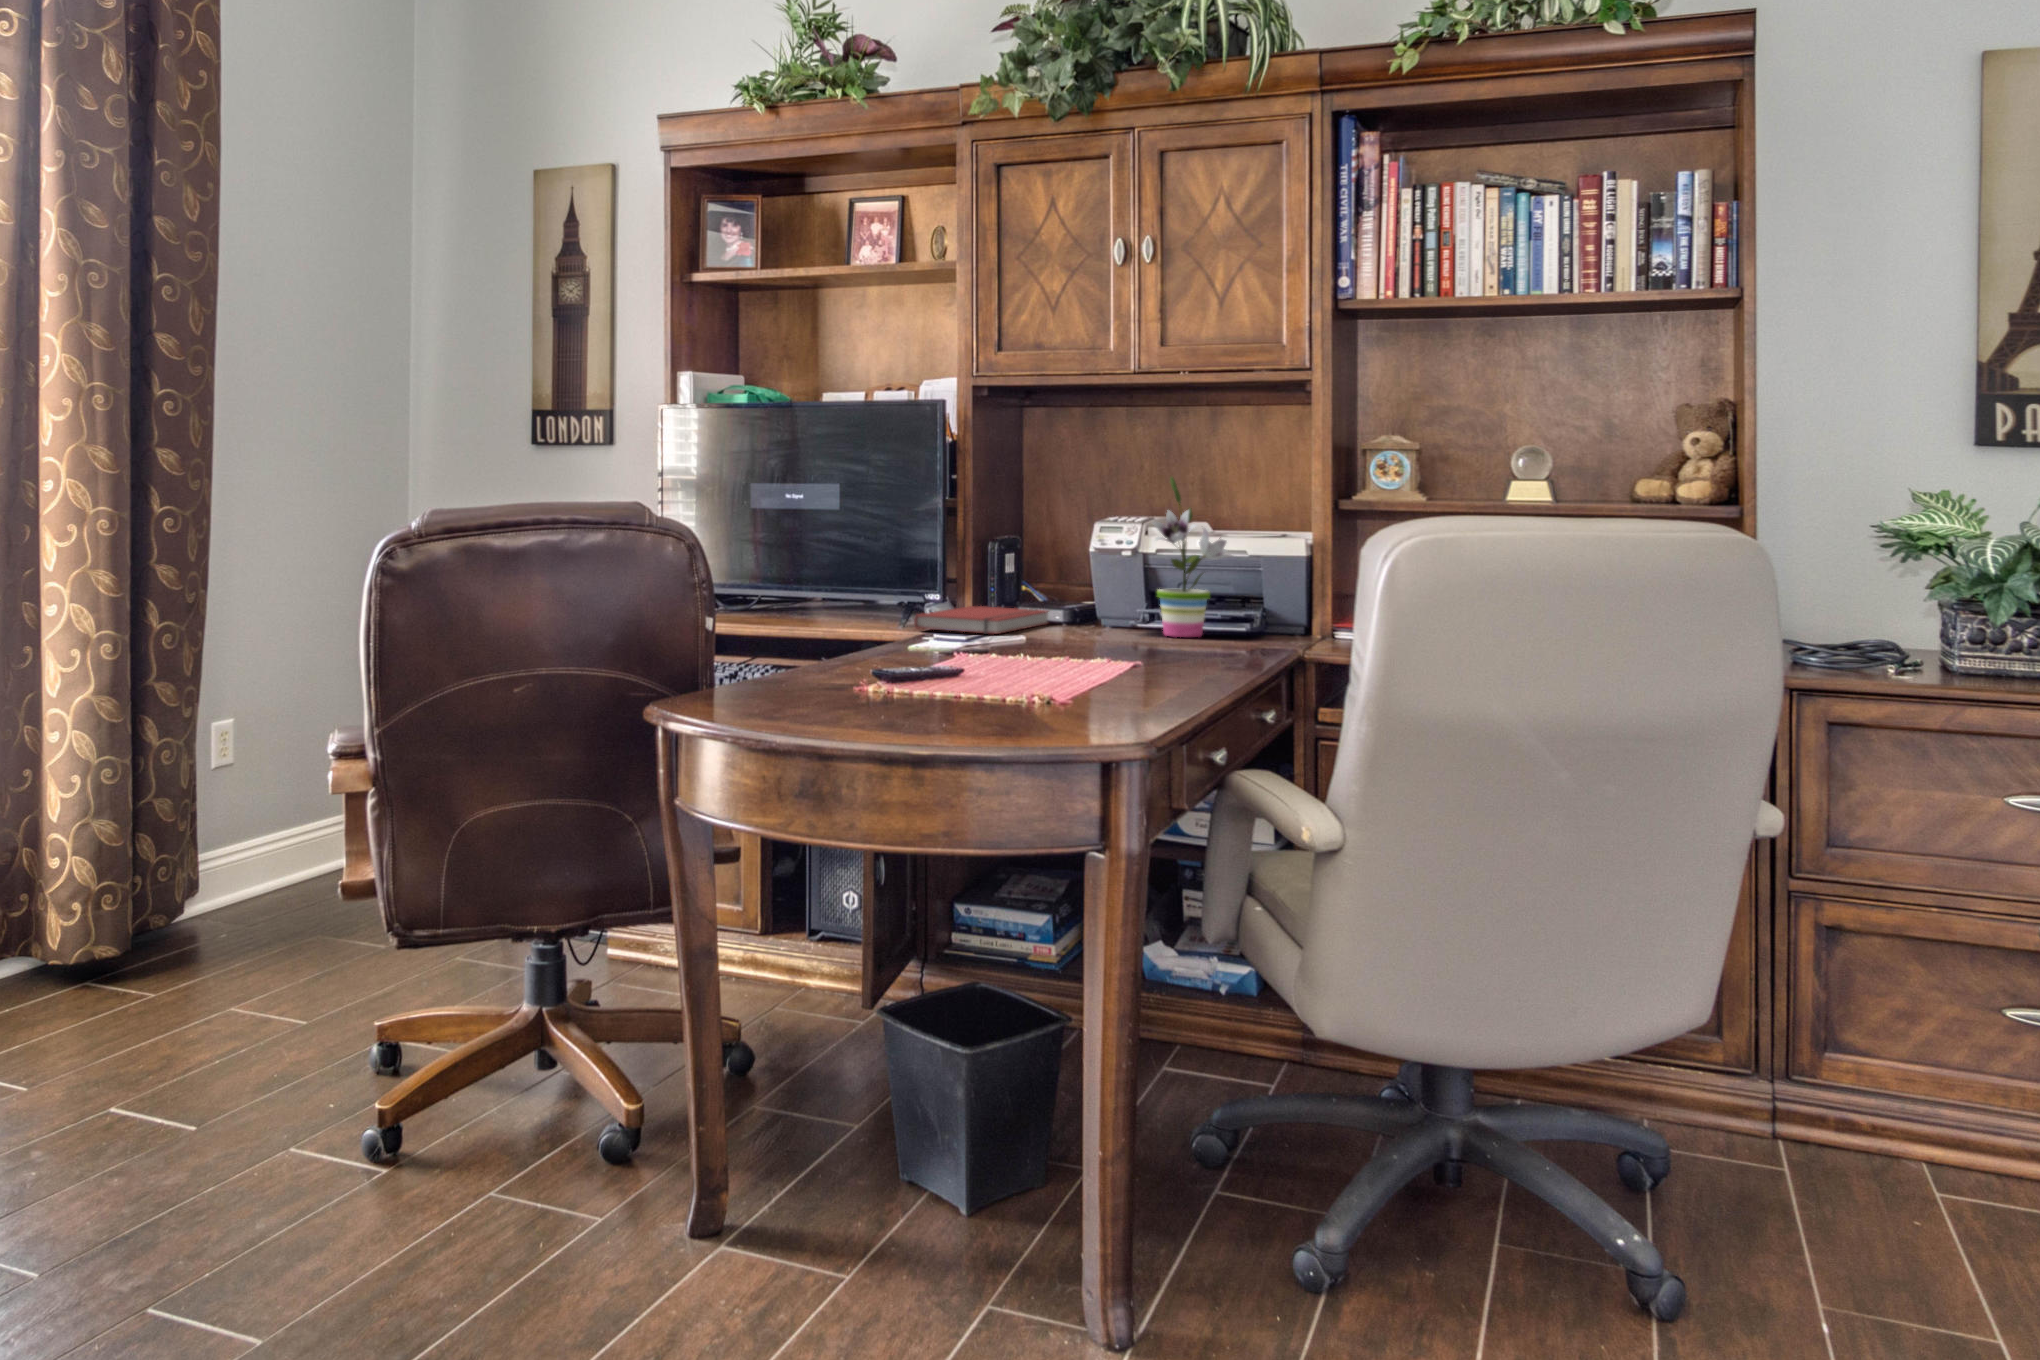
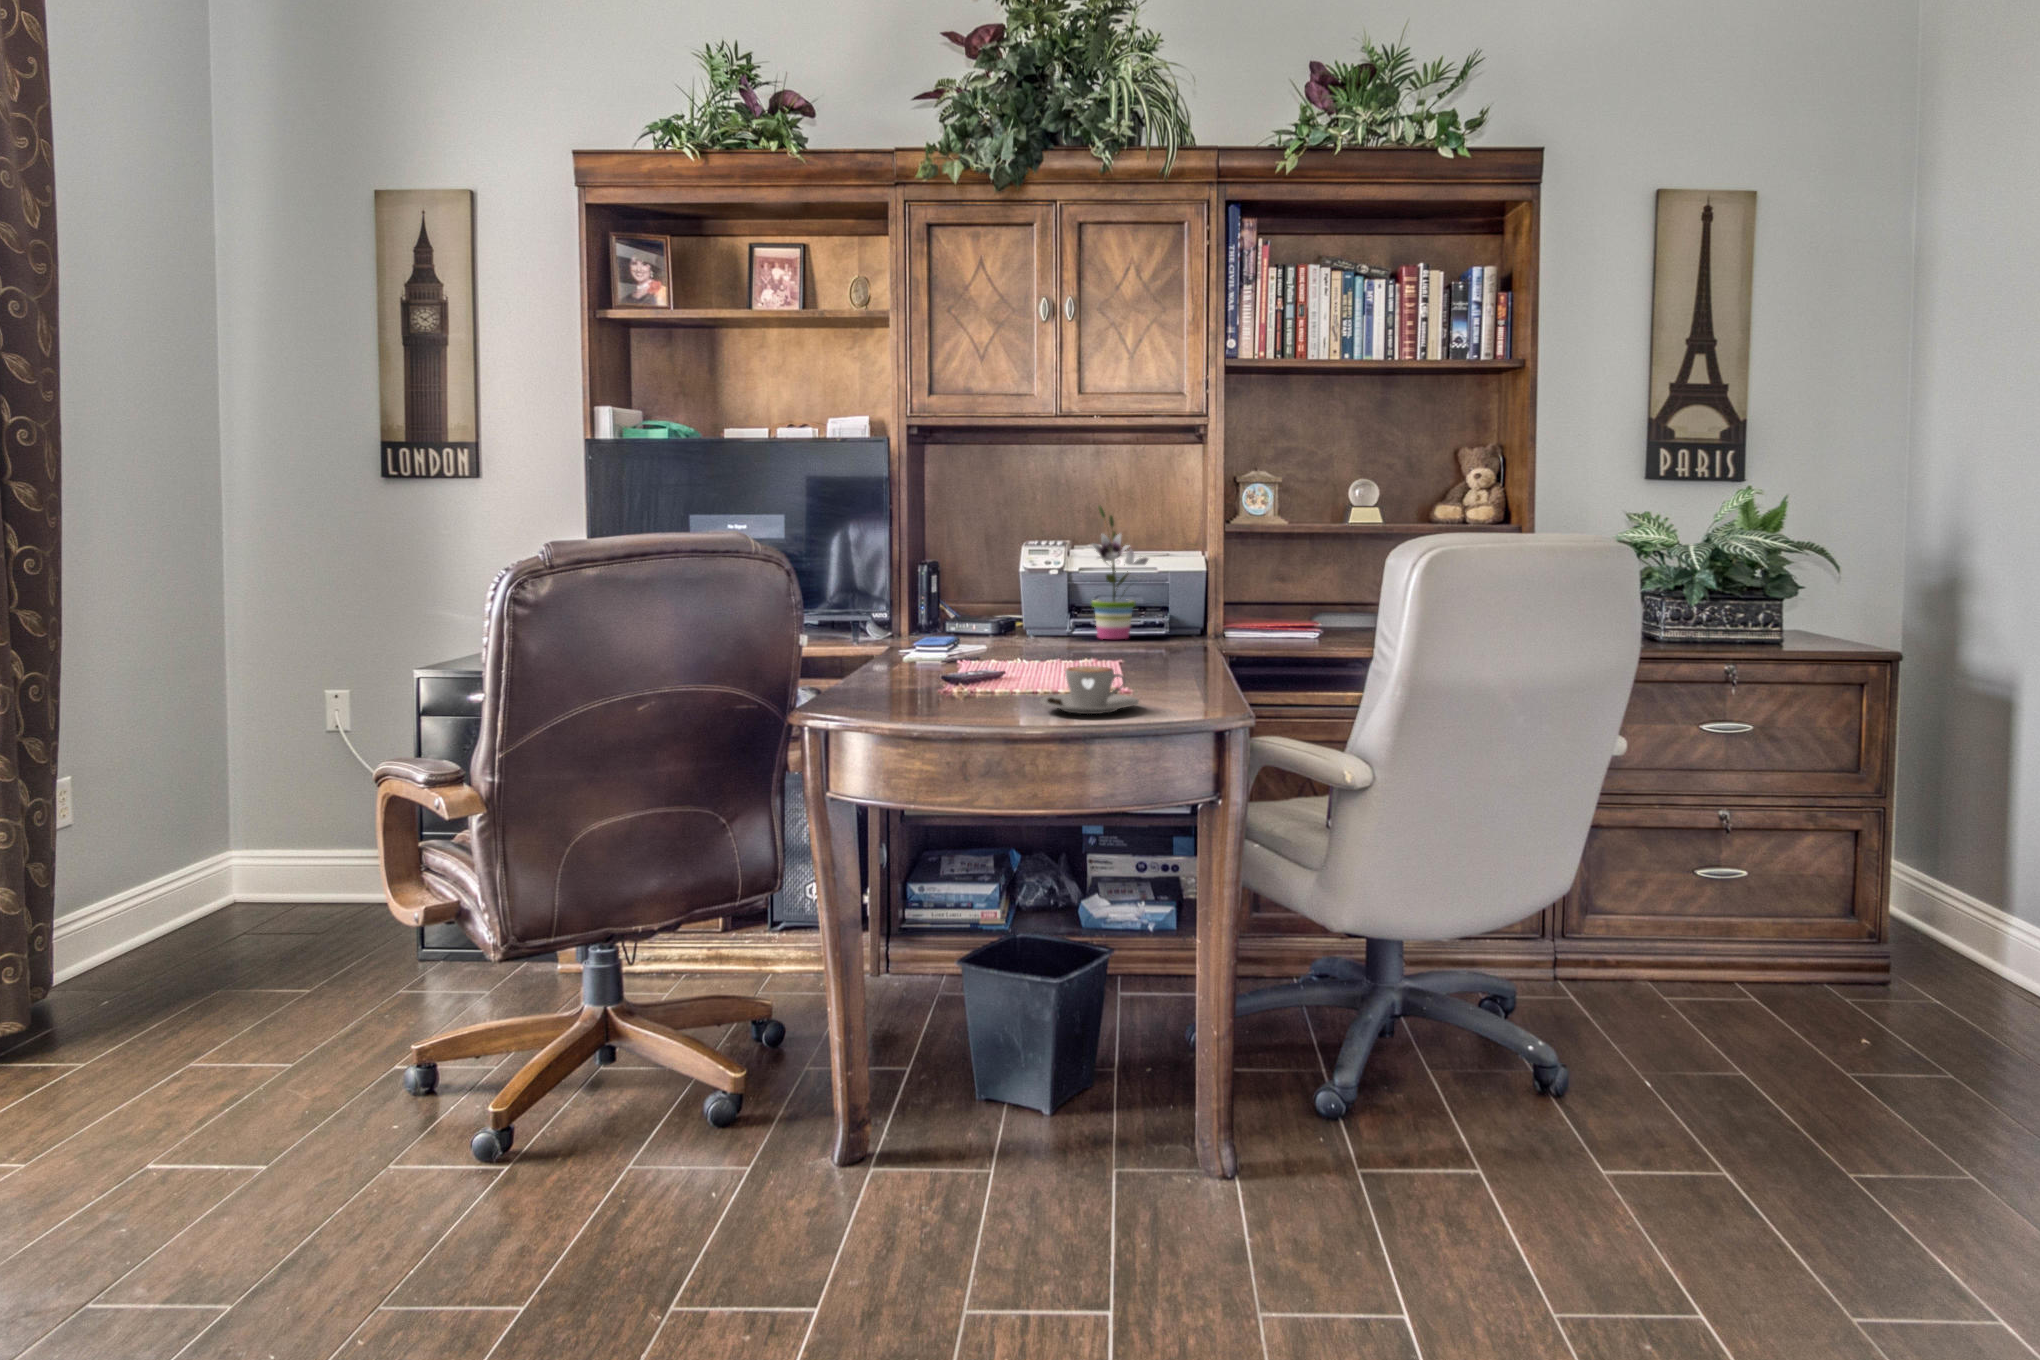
book: present [914,606,1048,634] -> none [879,620,985,644]
coffee cup: none [948,664,1066,721] -> present [1040,666,1139,714]

